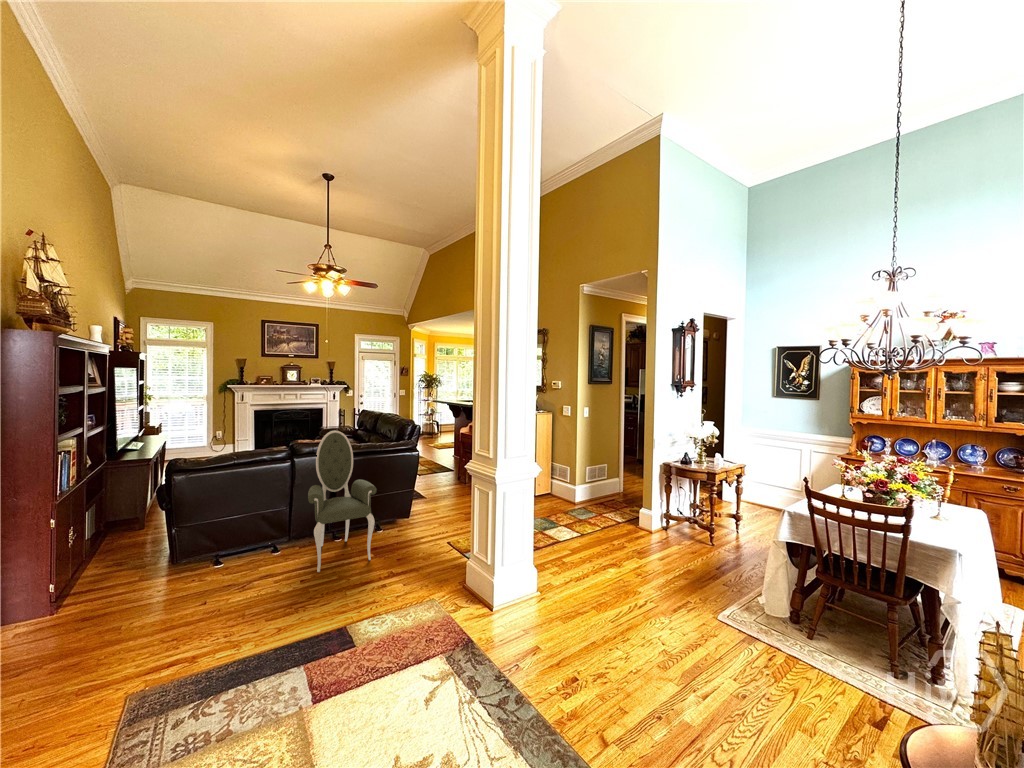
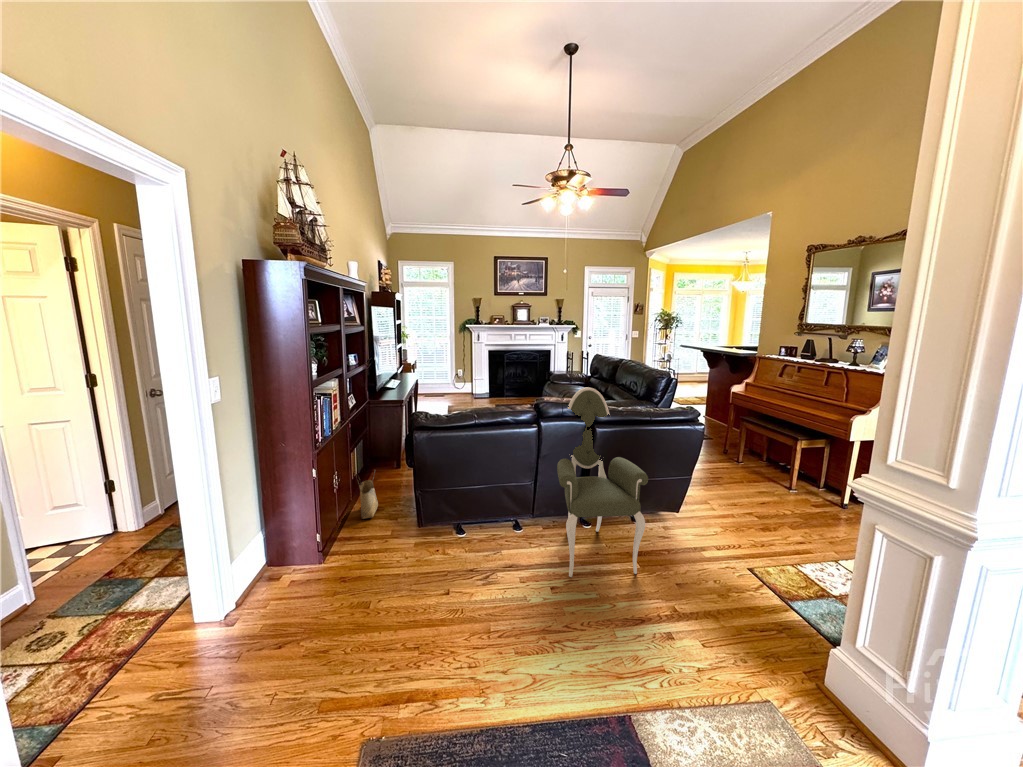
woven basket: none [93,523,120,575] -> present [355,472,378,519]

